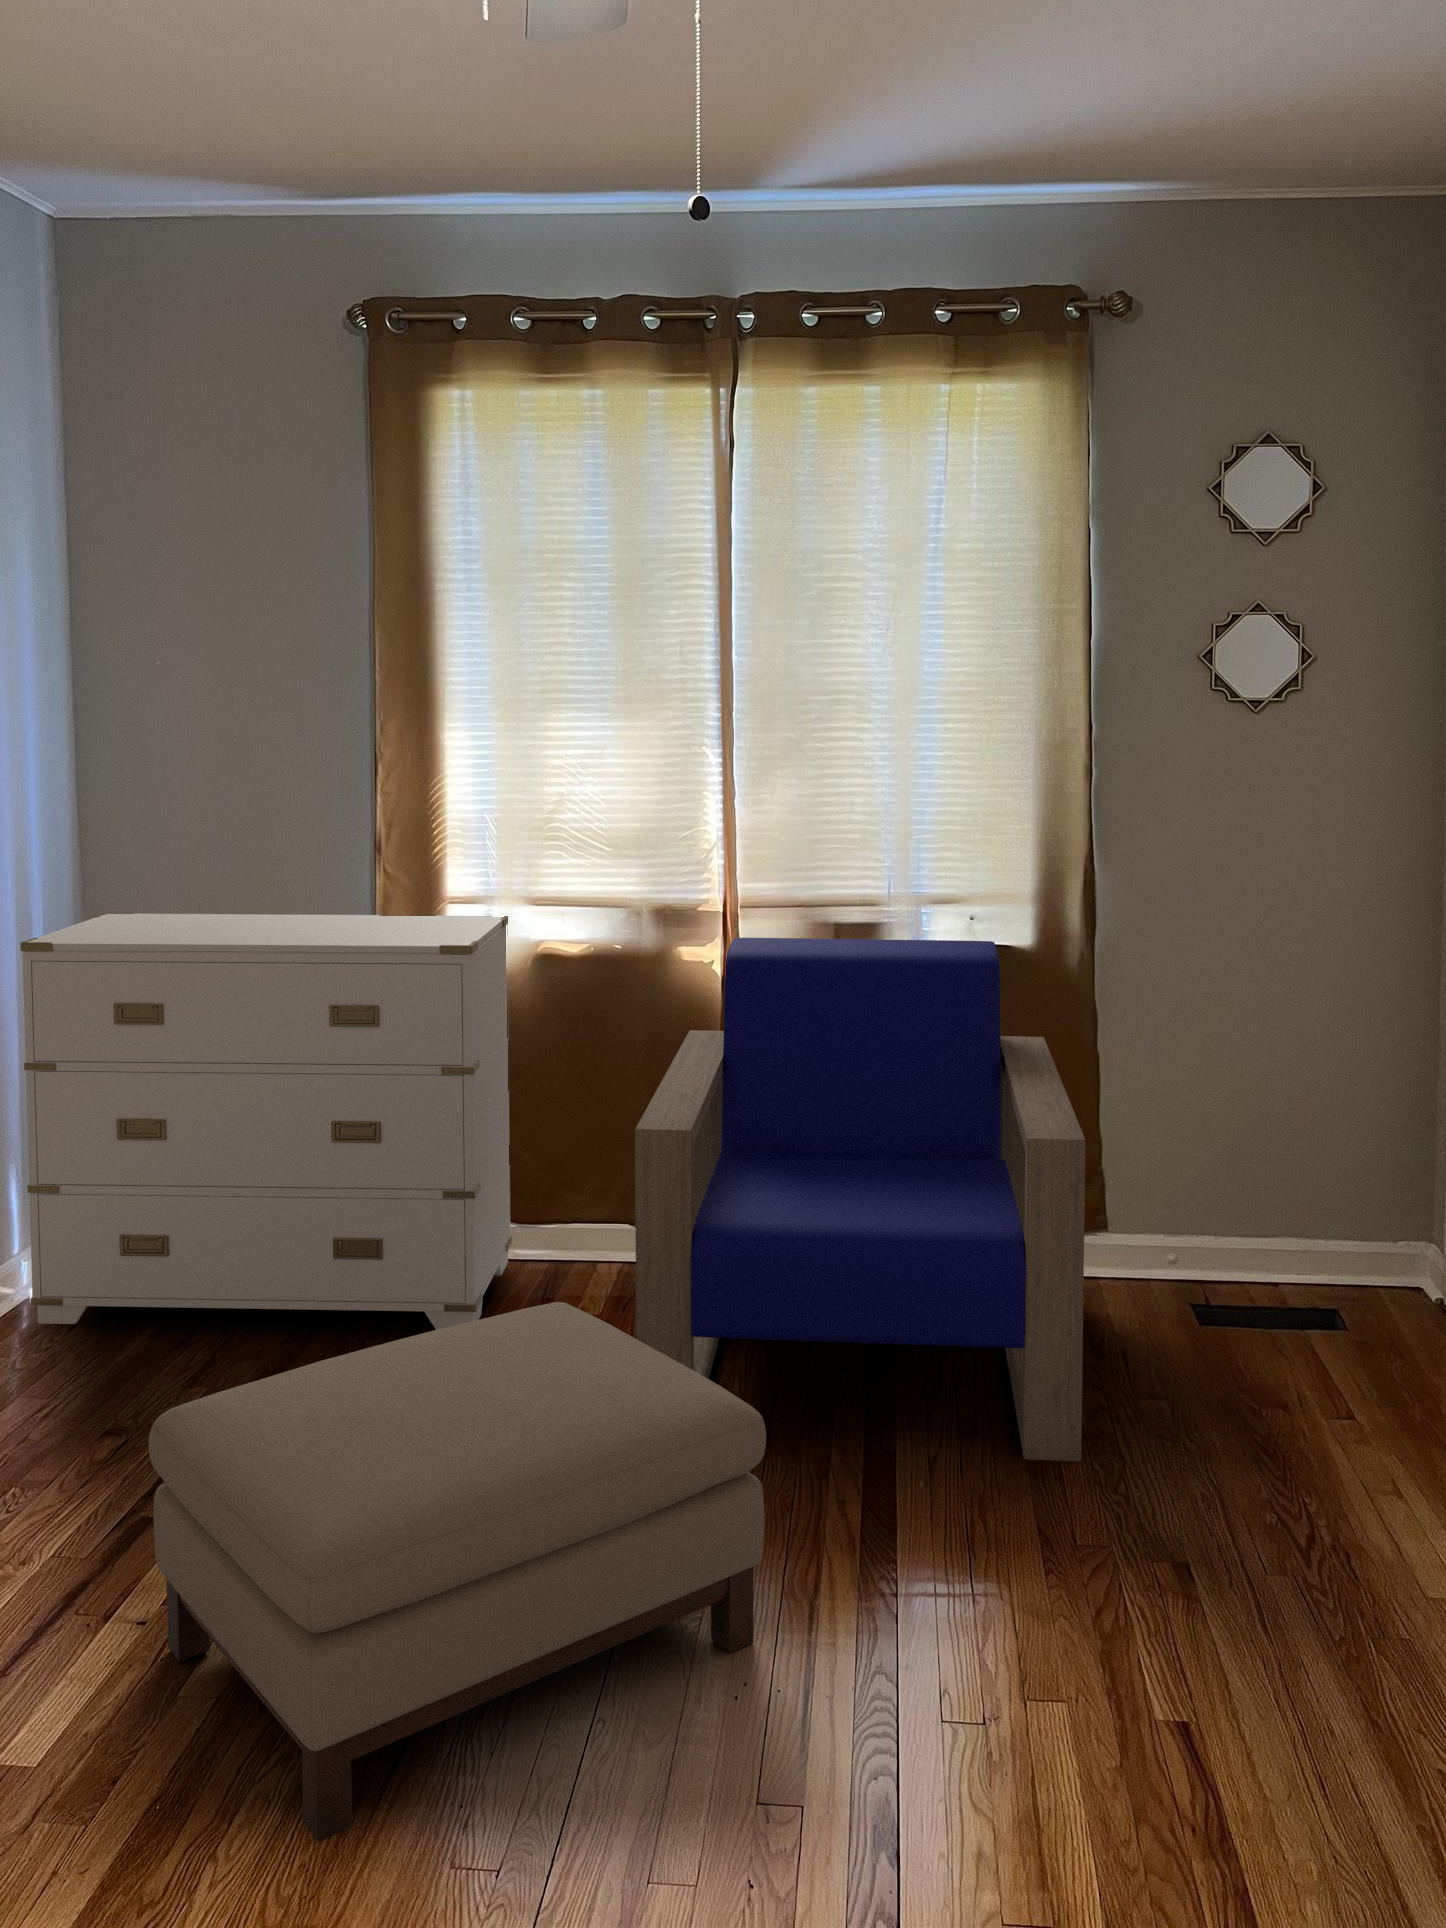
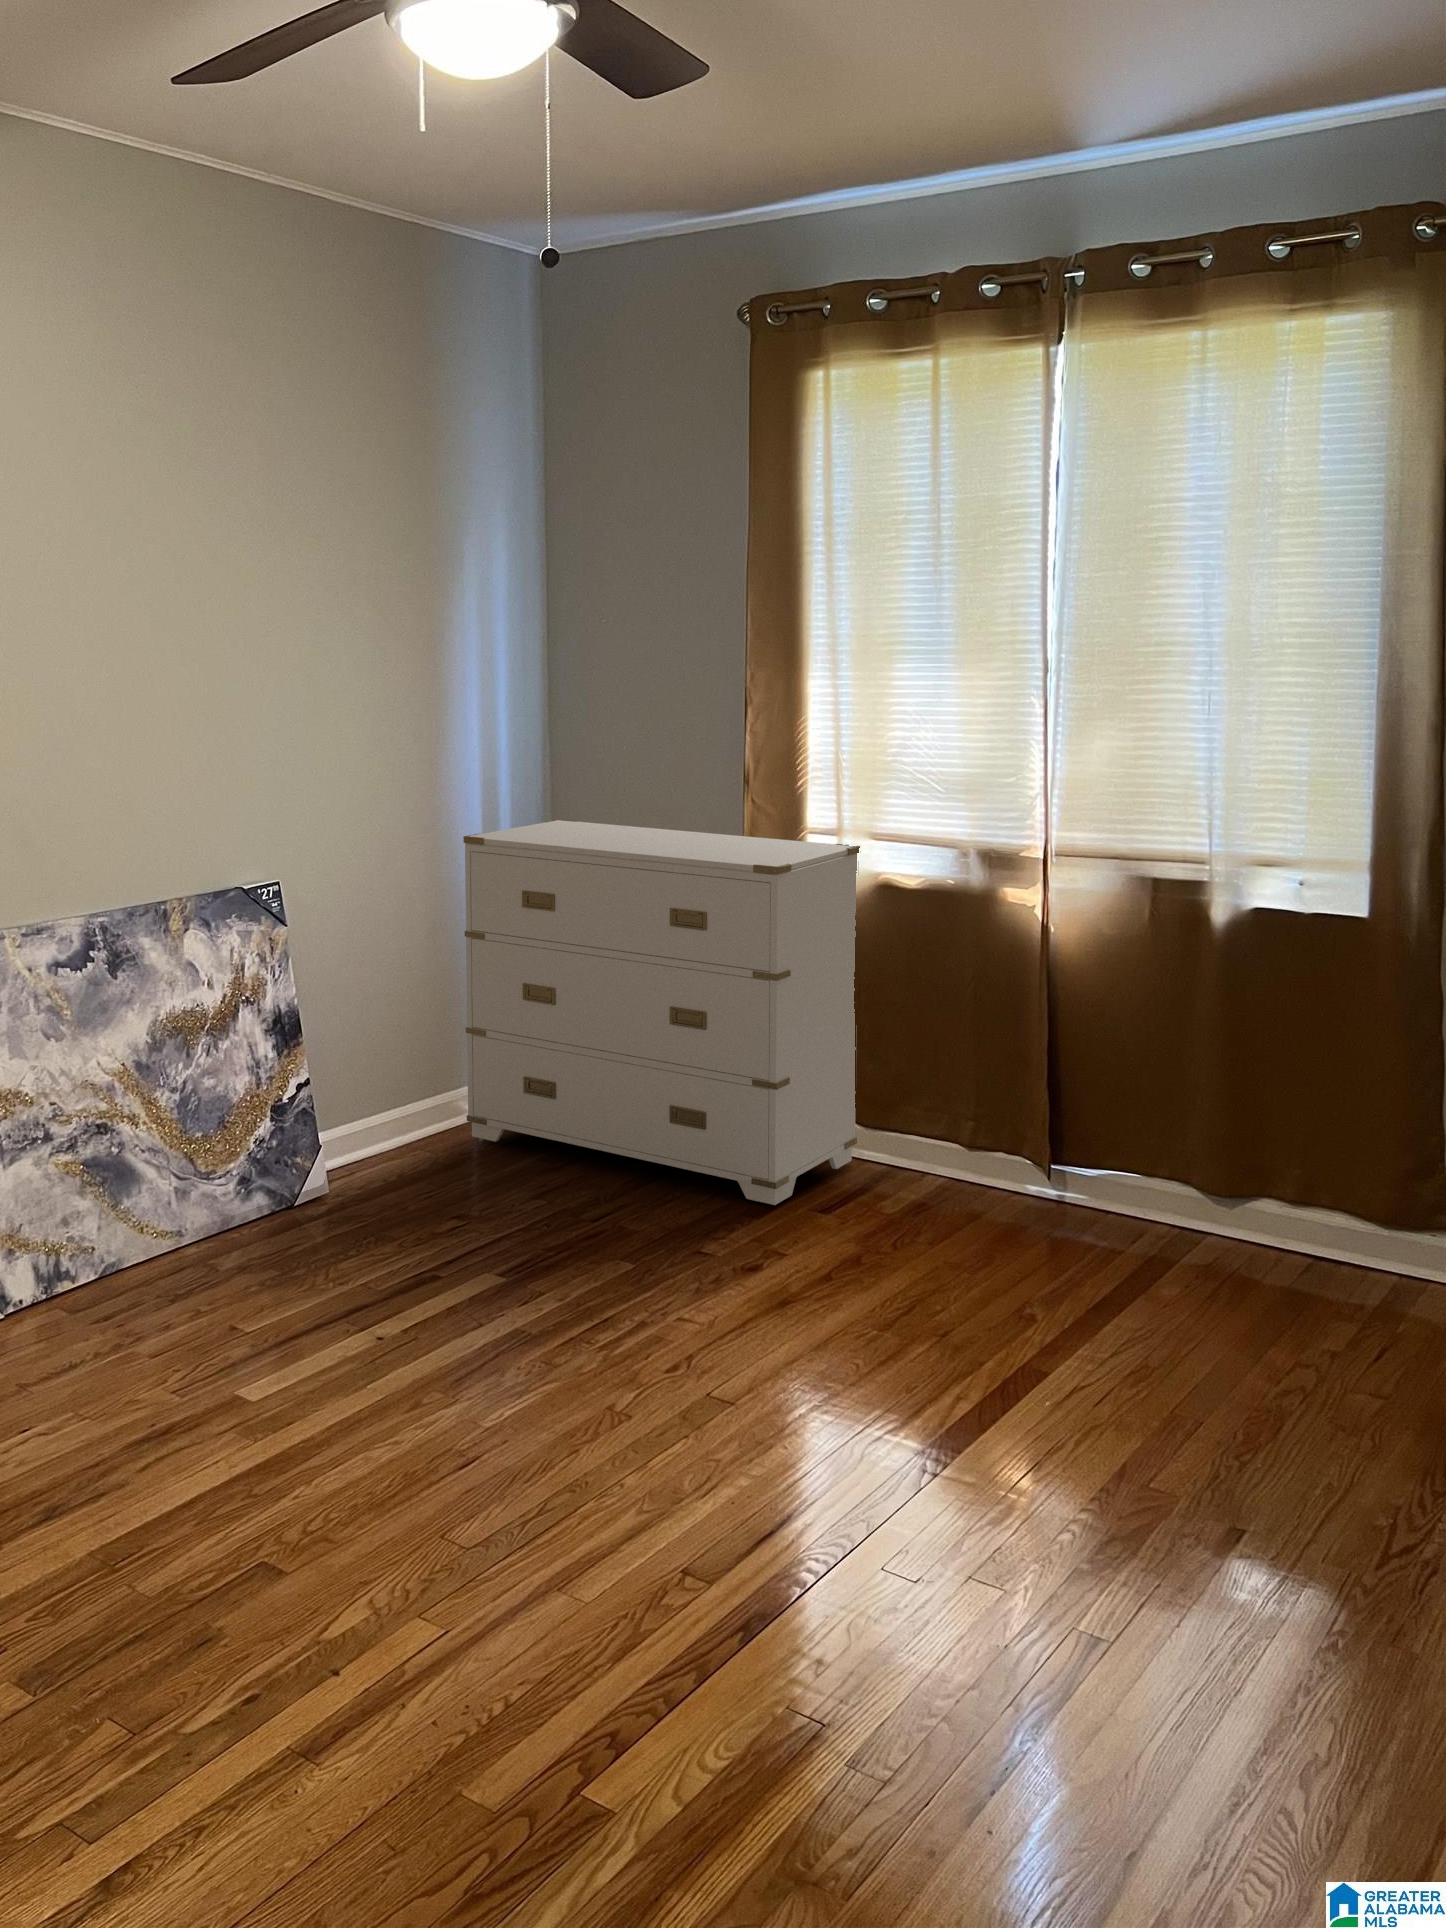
armchair: present [635,938,1085,1461] -> none [827,884,1361,1430]
ottoman: present [149,1302,766,1842] -> none [360,1168,793,1492]

